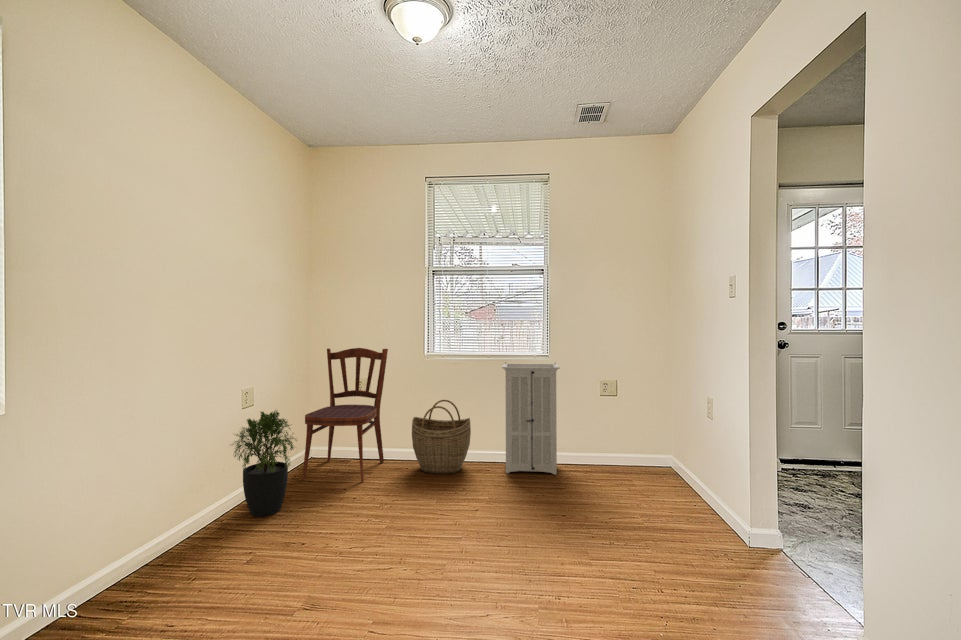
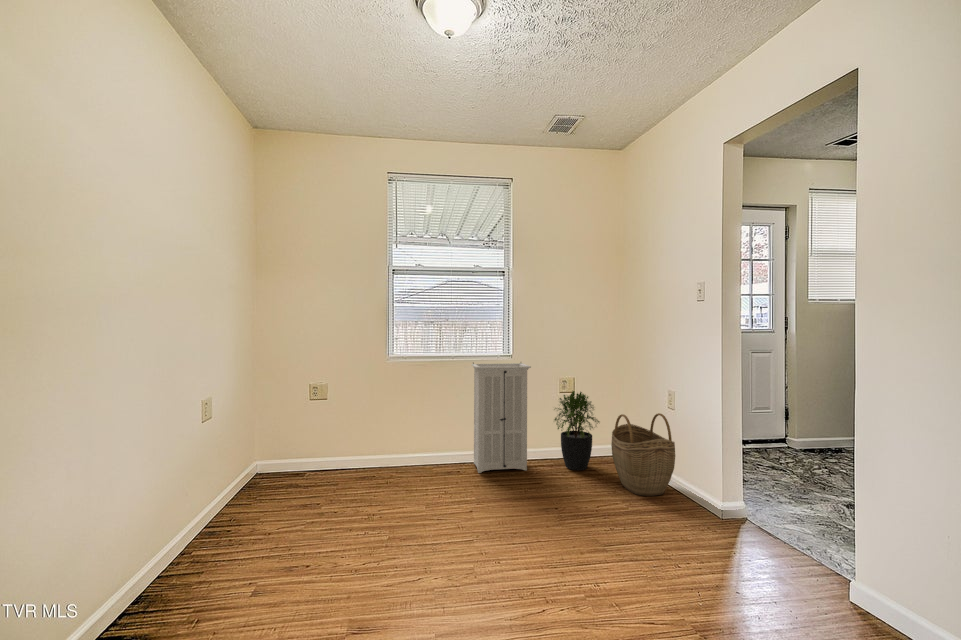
dining chair: present [302,348,388,482] -> none [261,349,349,499]
woven basket: present [412,400,471,474] -> present [611,413,675,496]
potted plant: present [234,411,297,517] -> present [554,391,599,470]

